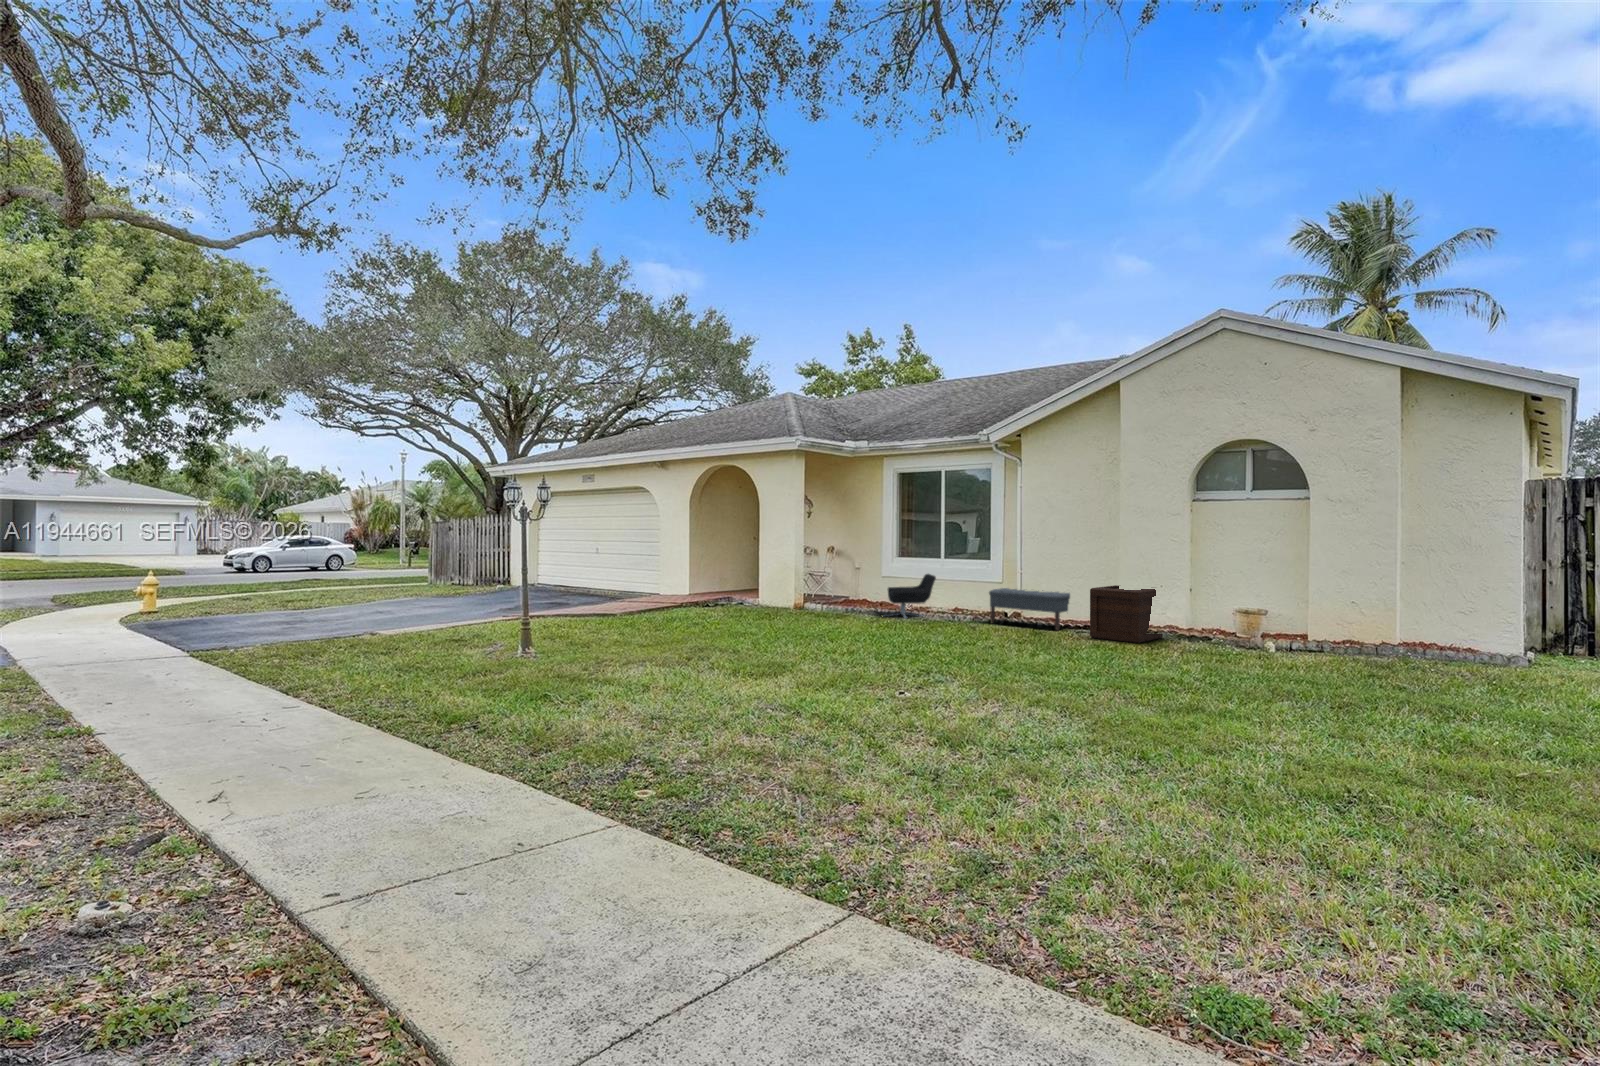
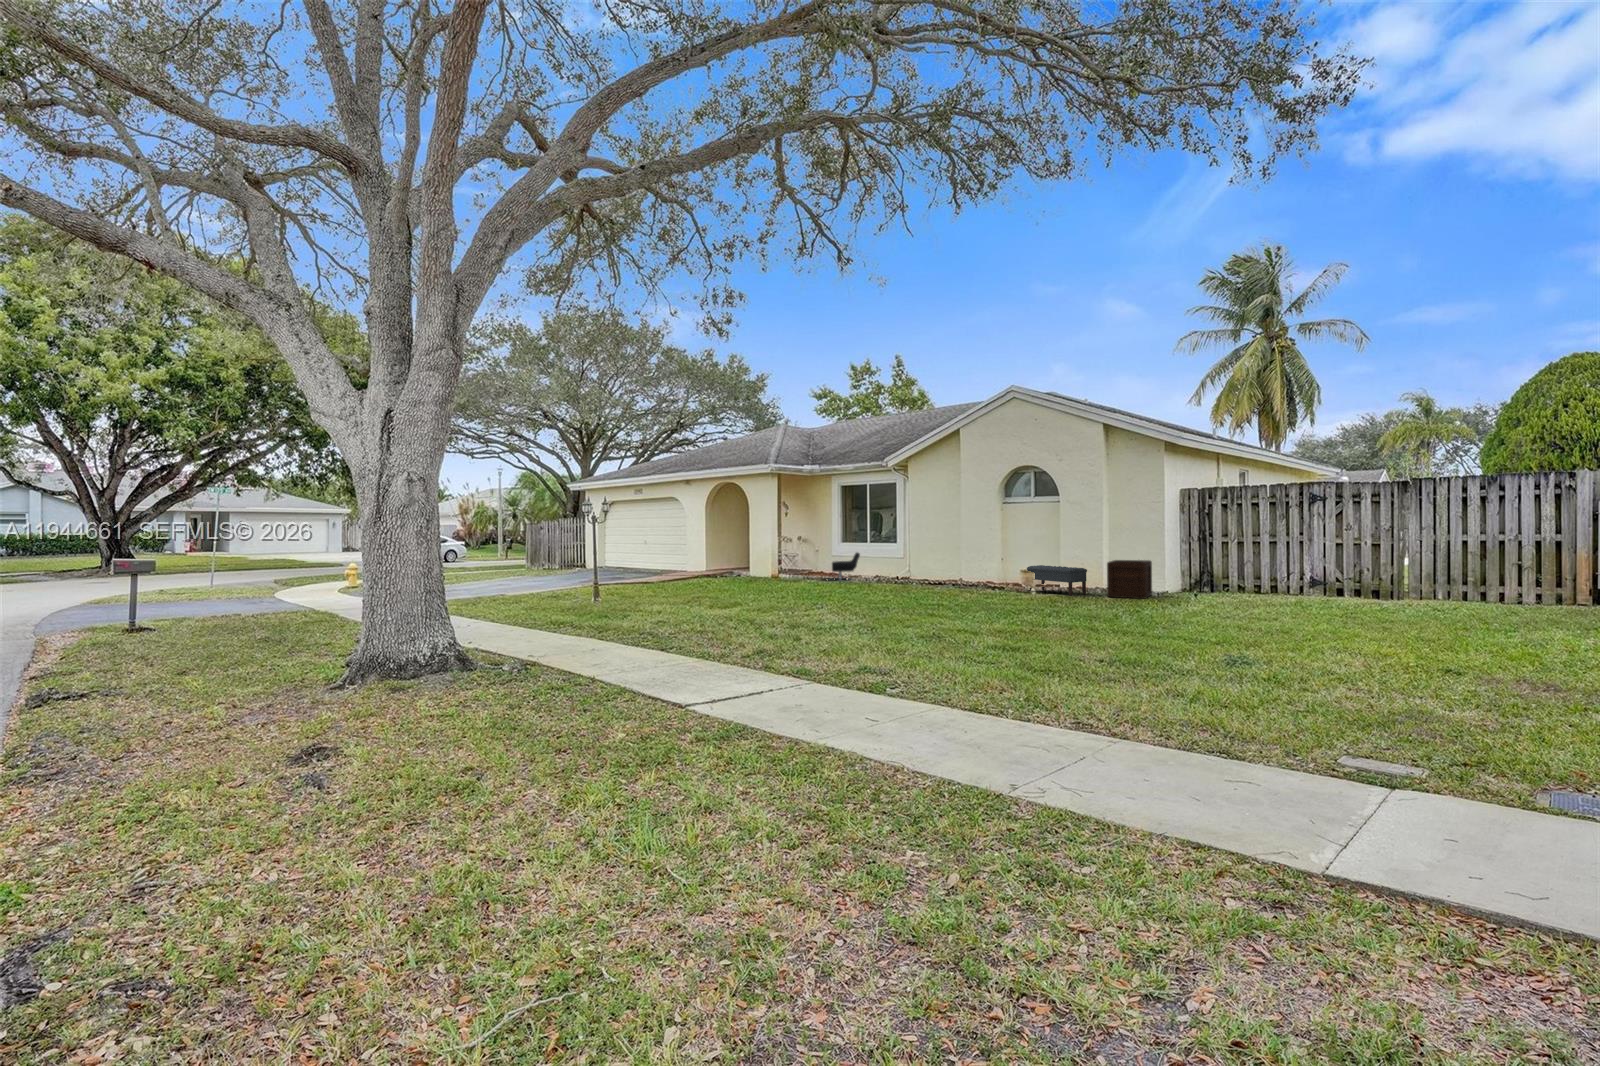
wooden crate: present [1090,585,1163,643] -> present [1107,560,1152,599]
bench: present [989,588,1072,631] -> present [1027,565,1087,596]

